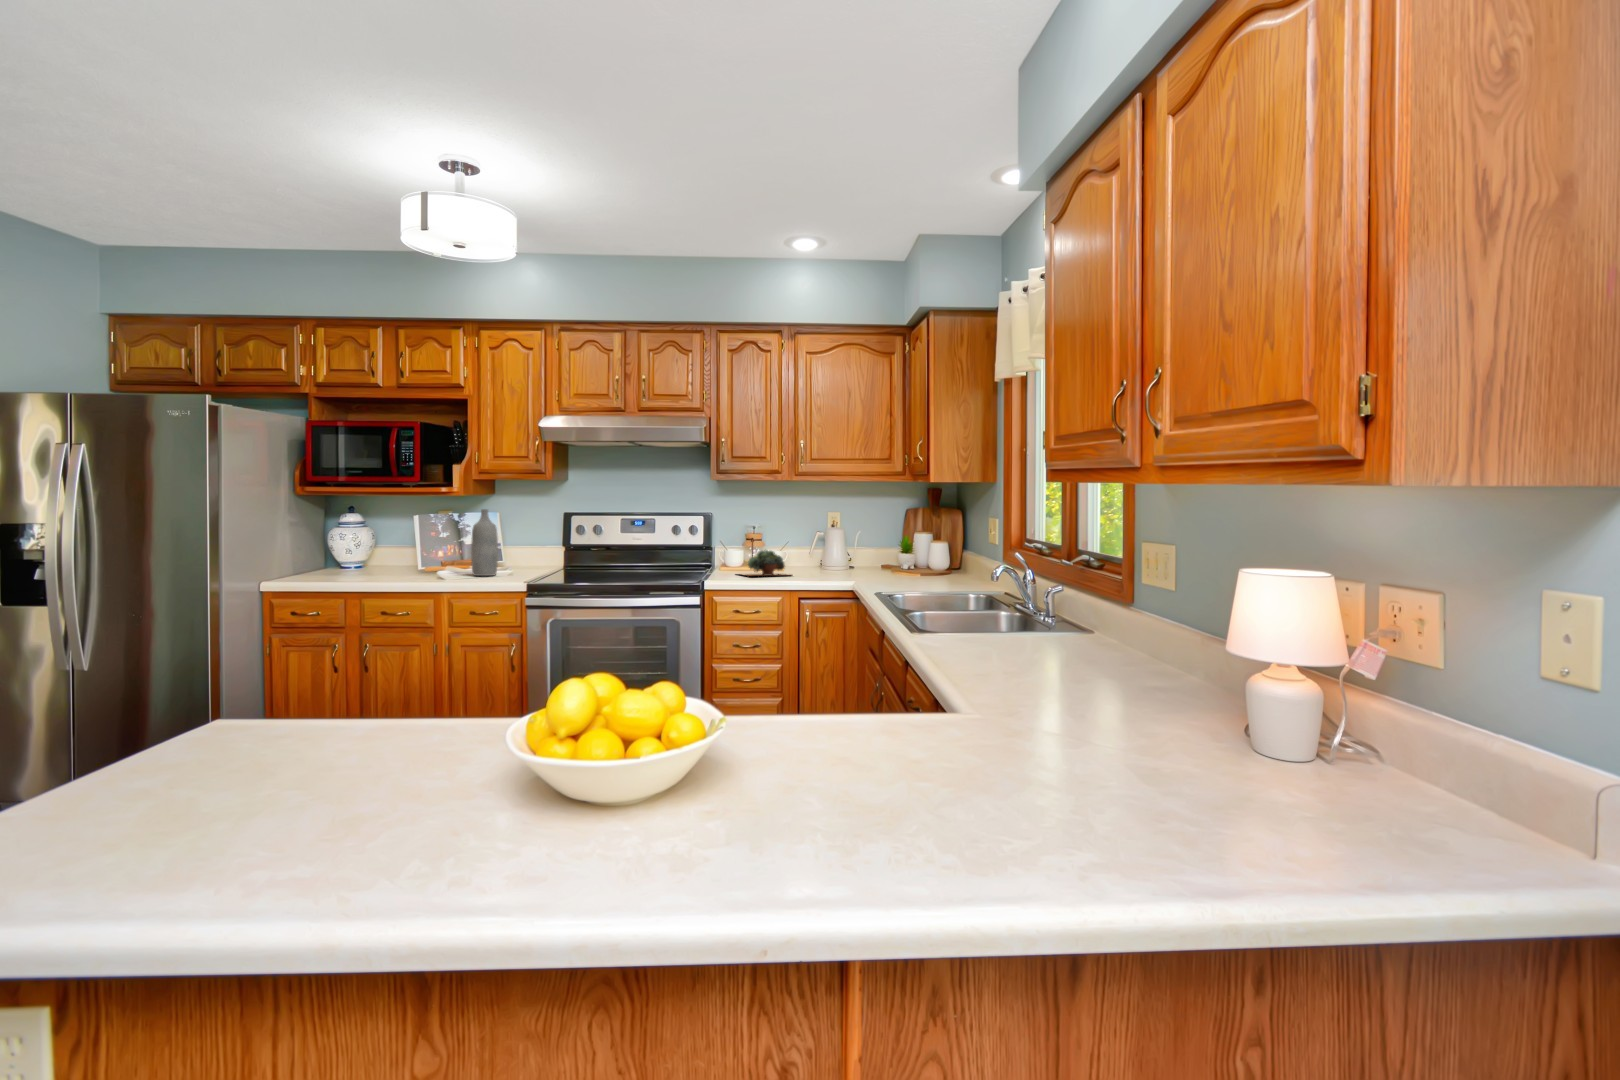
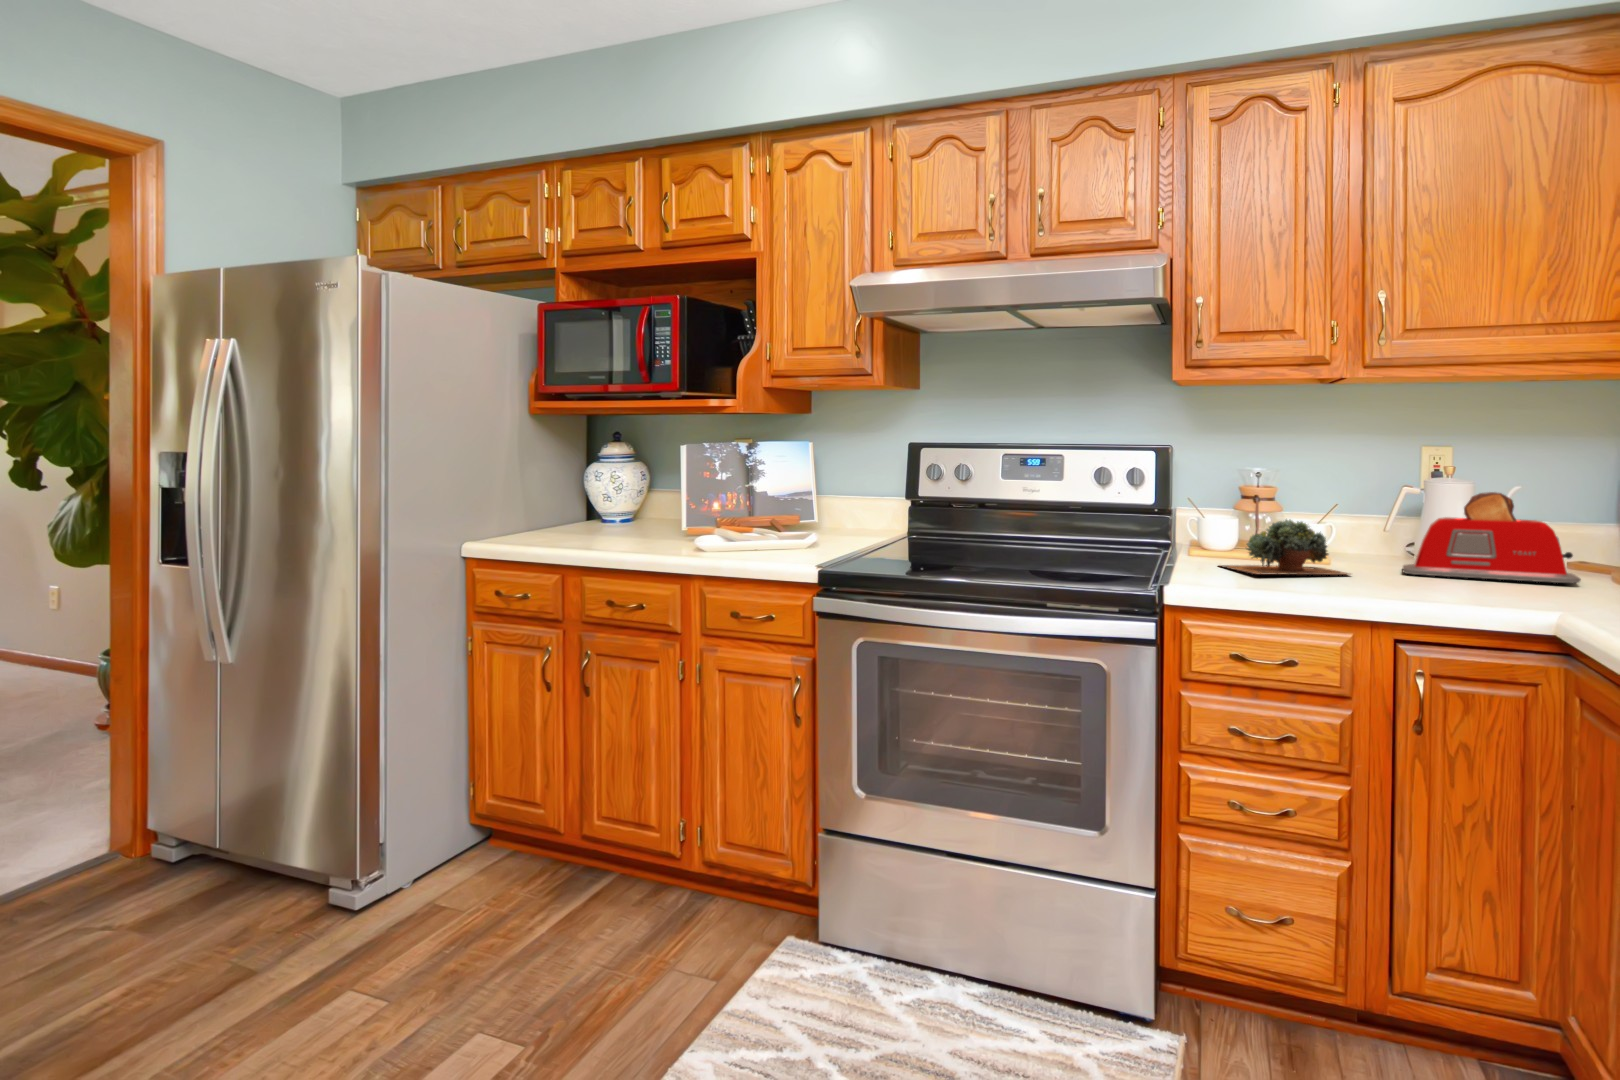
bottle: present [471,509,498,576] -> none [748,439,789,552]
toaster: none [816,535,885,575] -> present [1403,492,1581,583]

